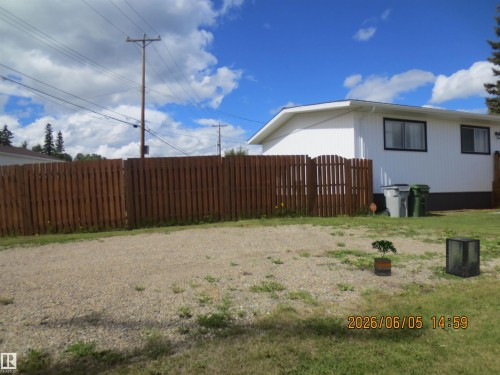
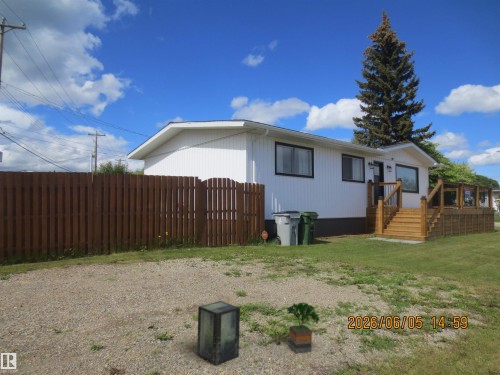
storage box: present [446,237,480,278] -> present [197,301,240,365]

